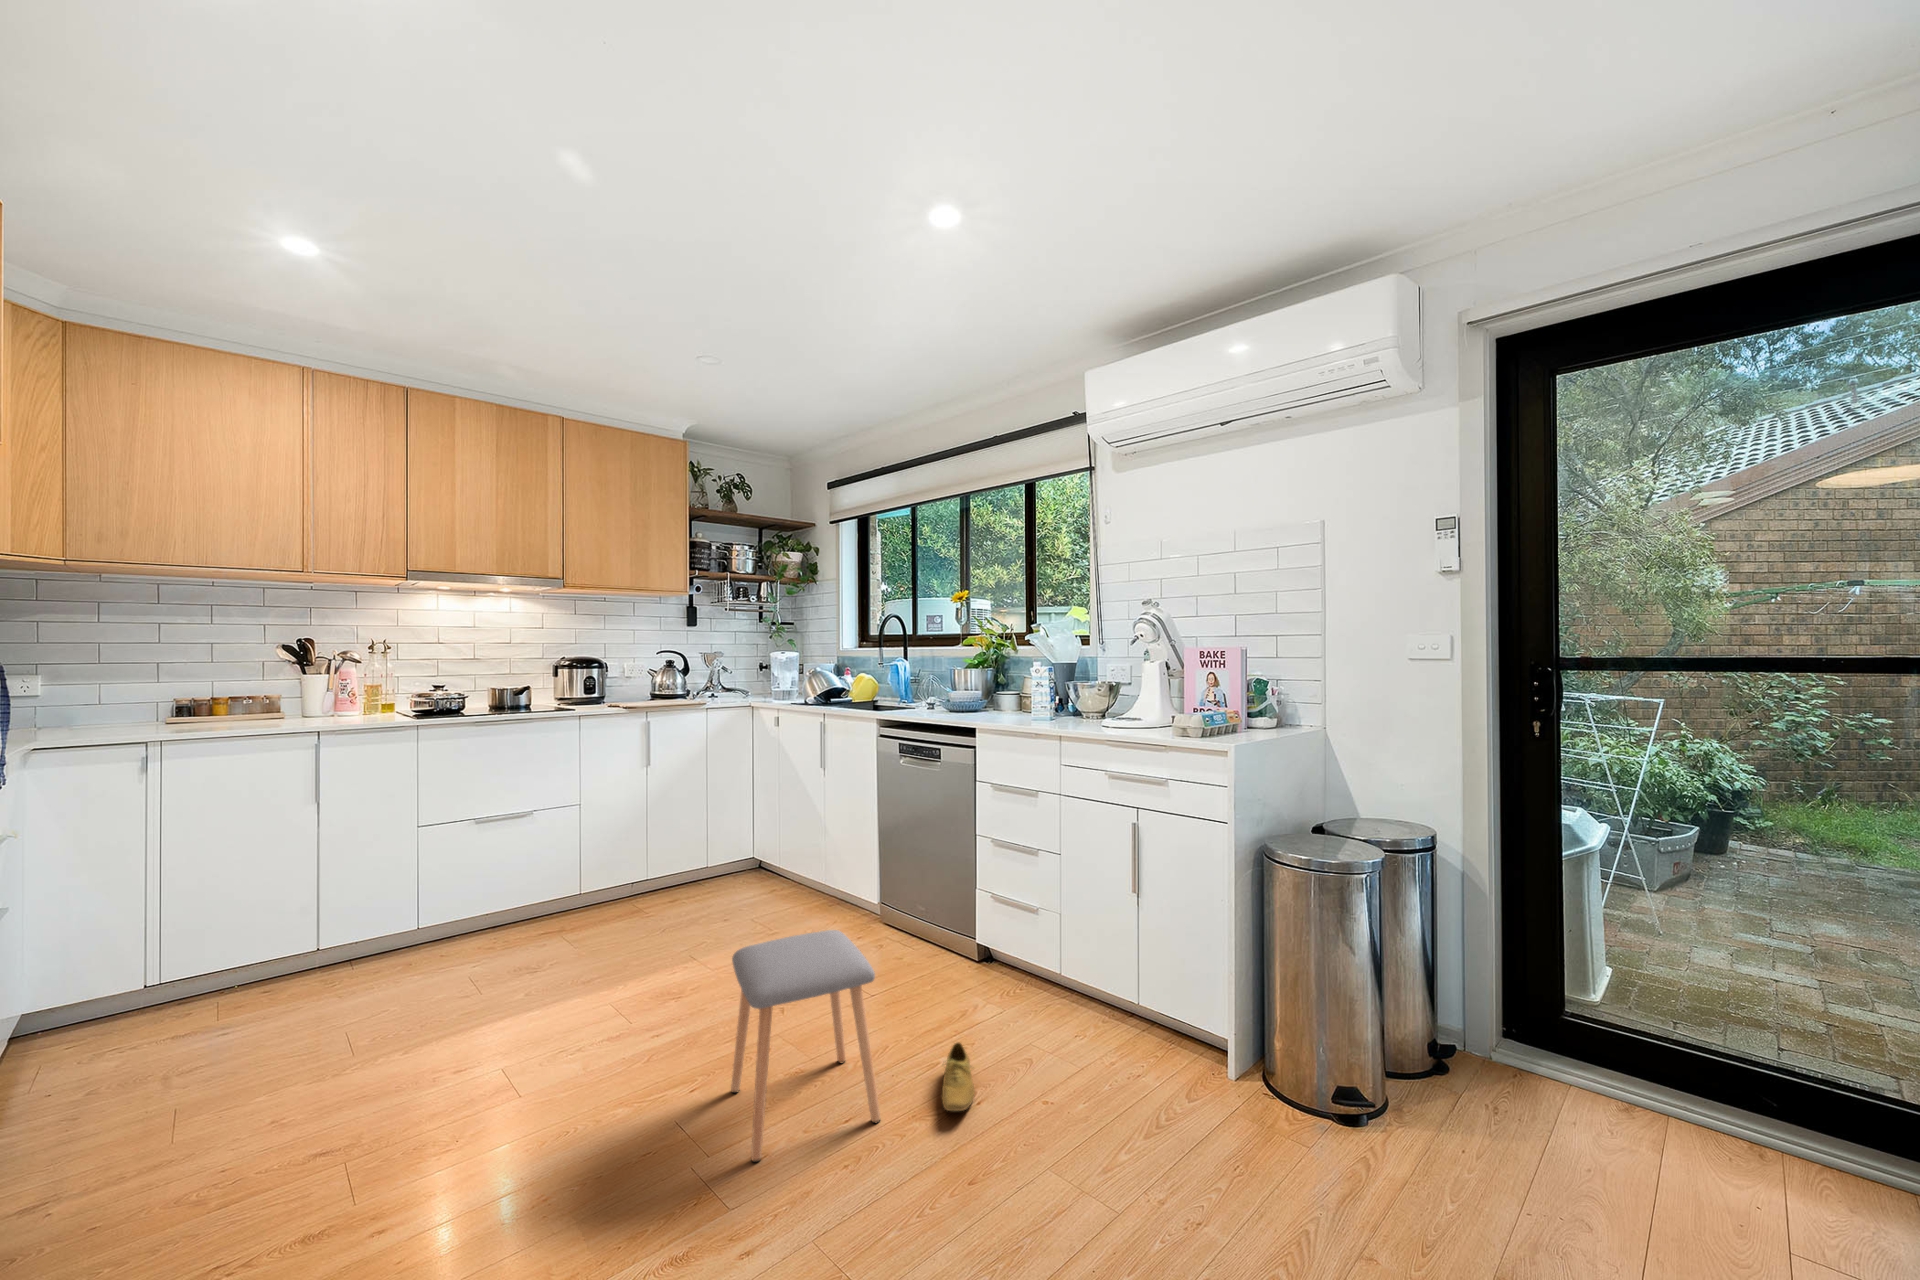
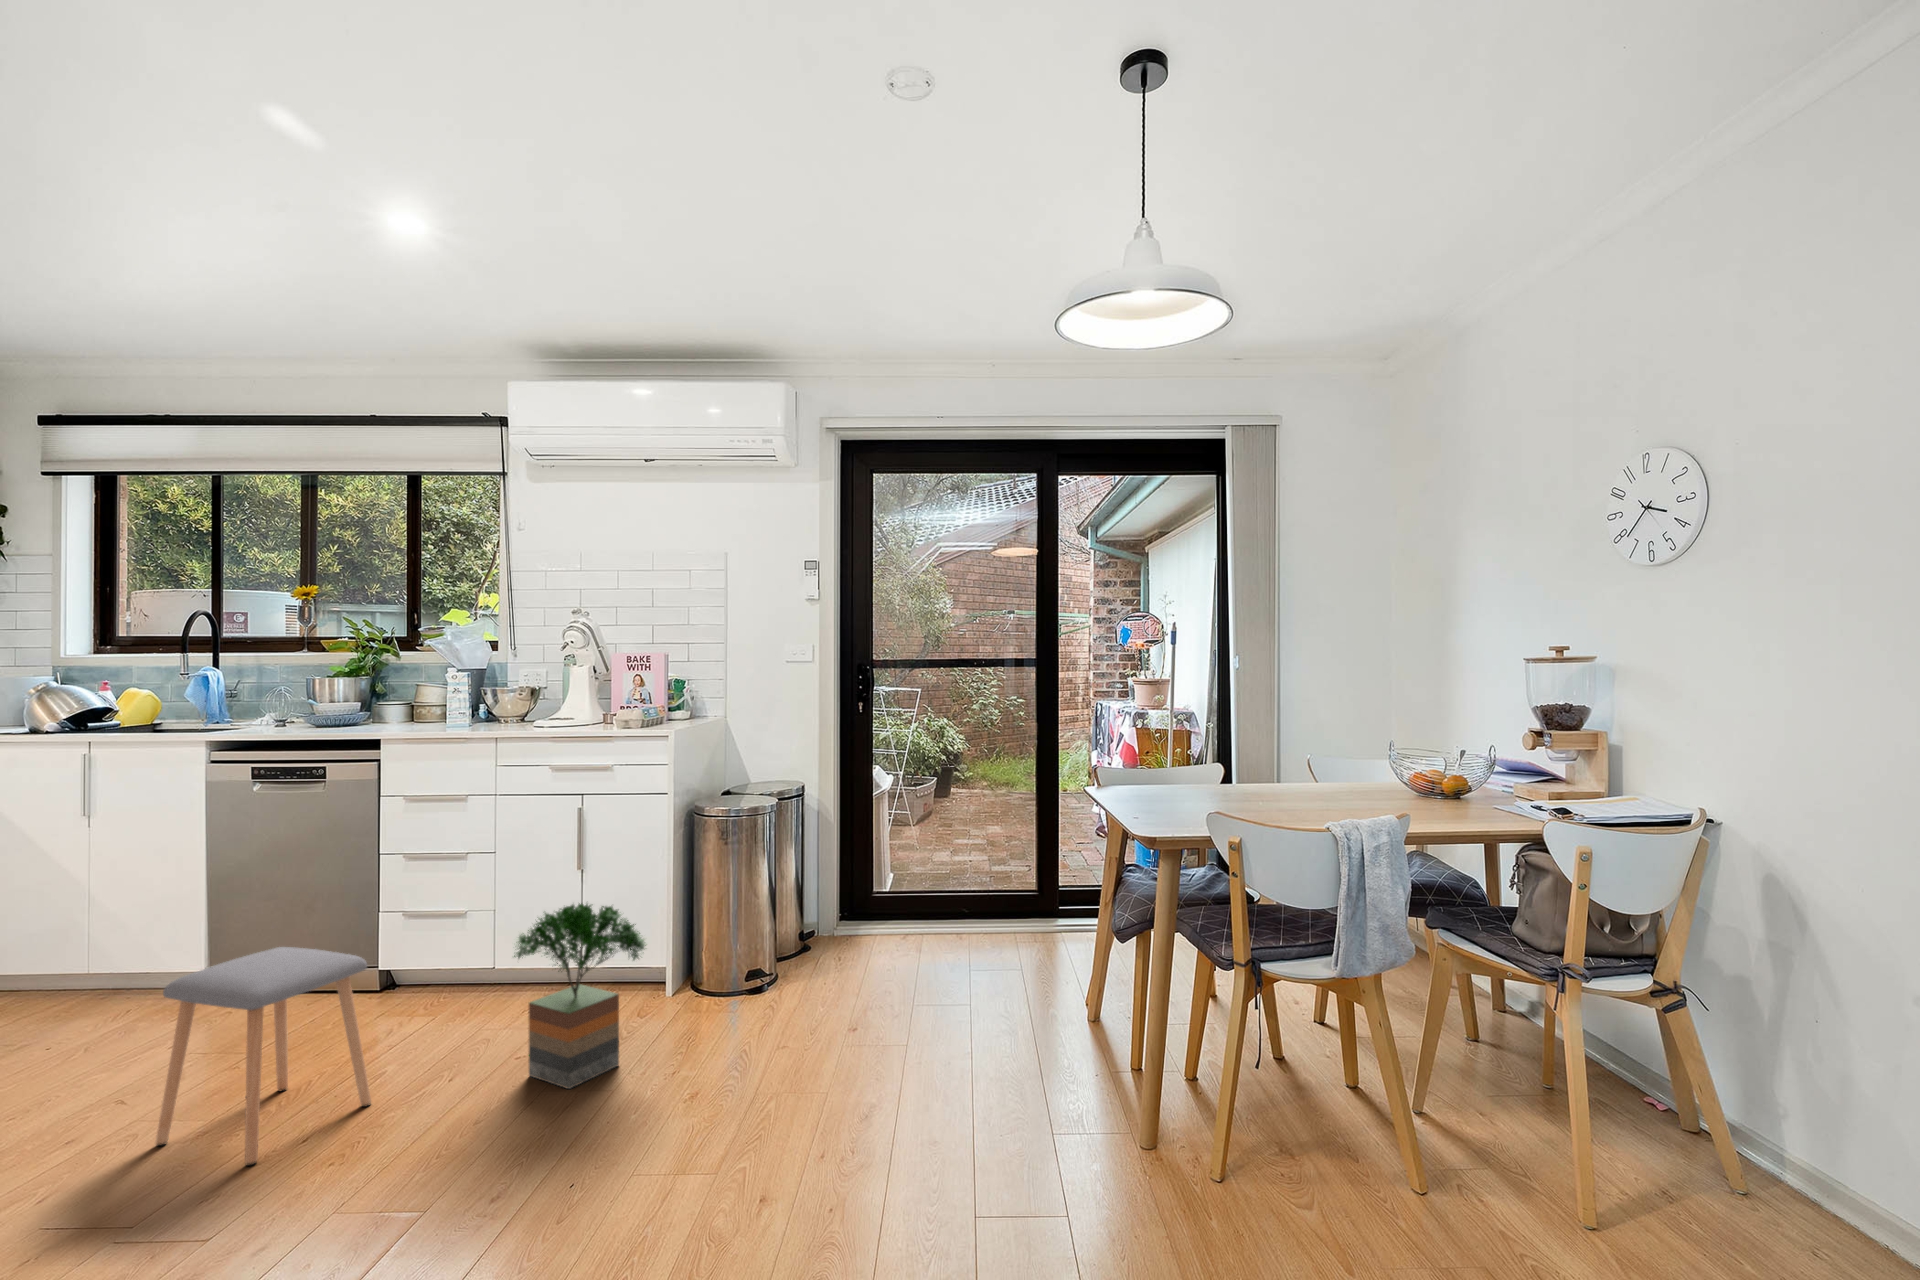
potted tree: none [999,957,1155,1211] -> present [514,903,647,1089]
shoe: present [942,1043,975,1111] -> none [417,1029,461,1075]

